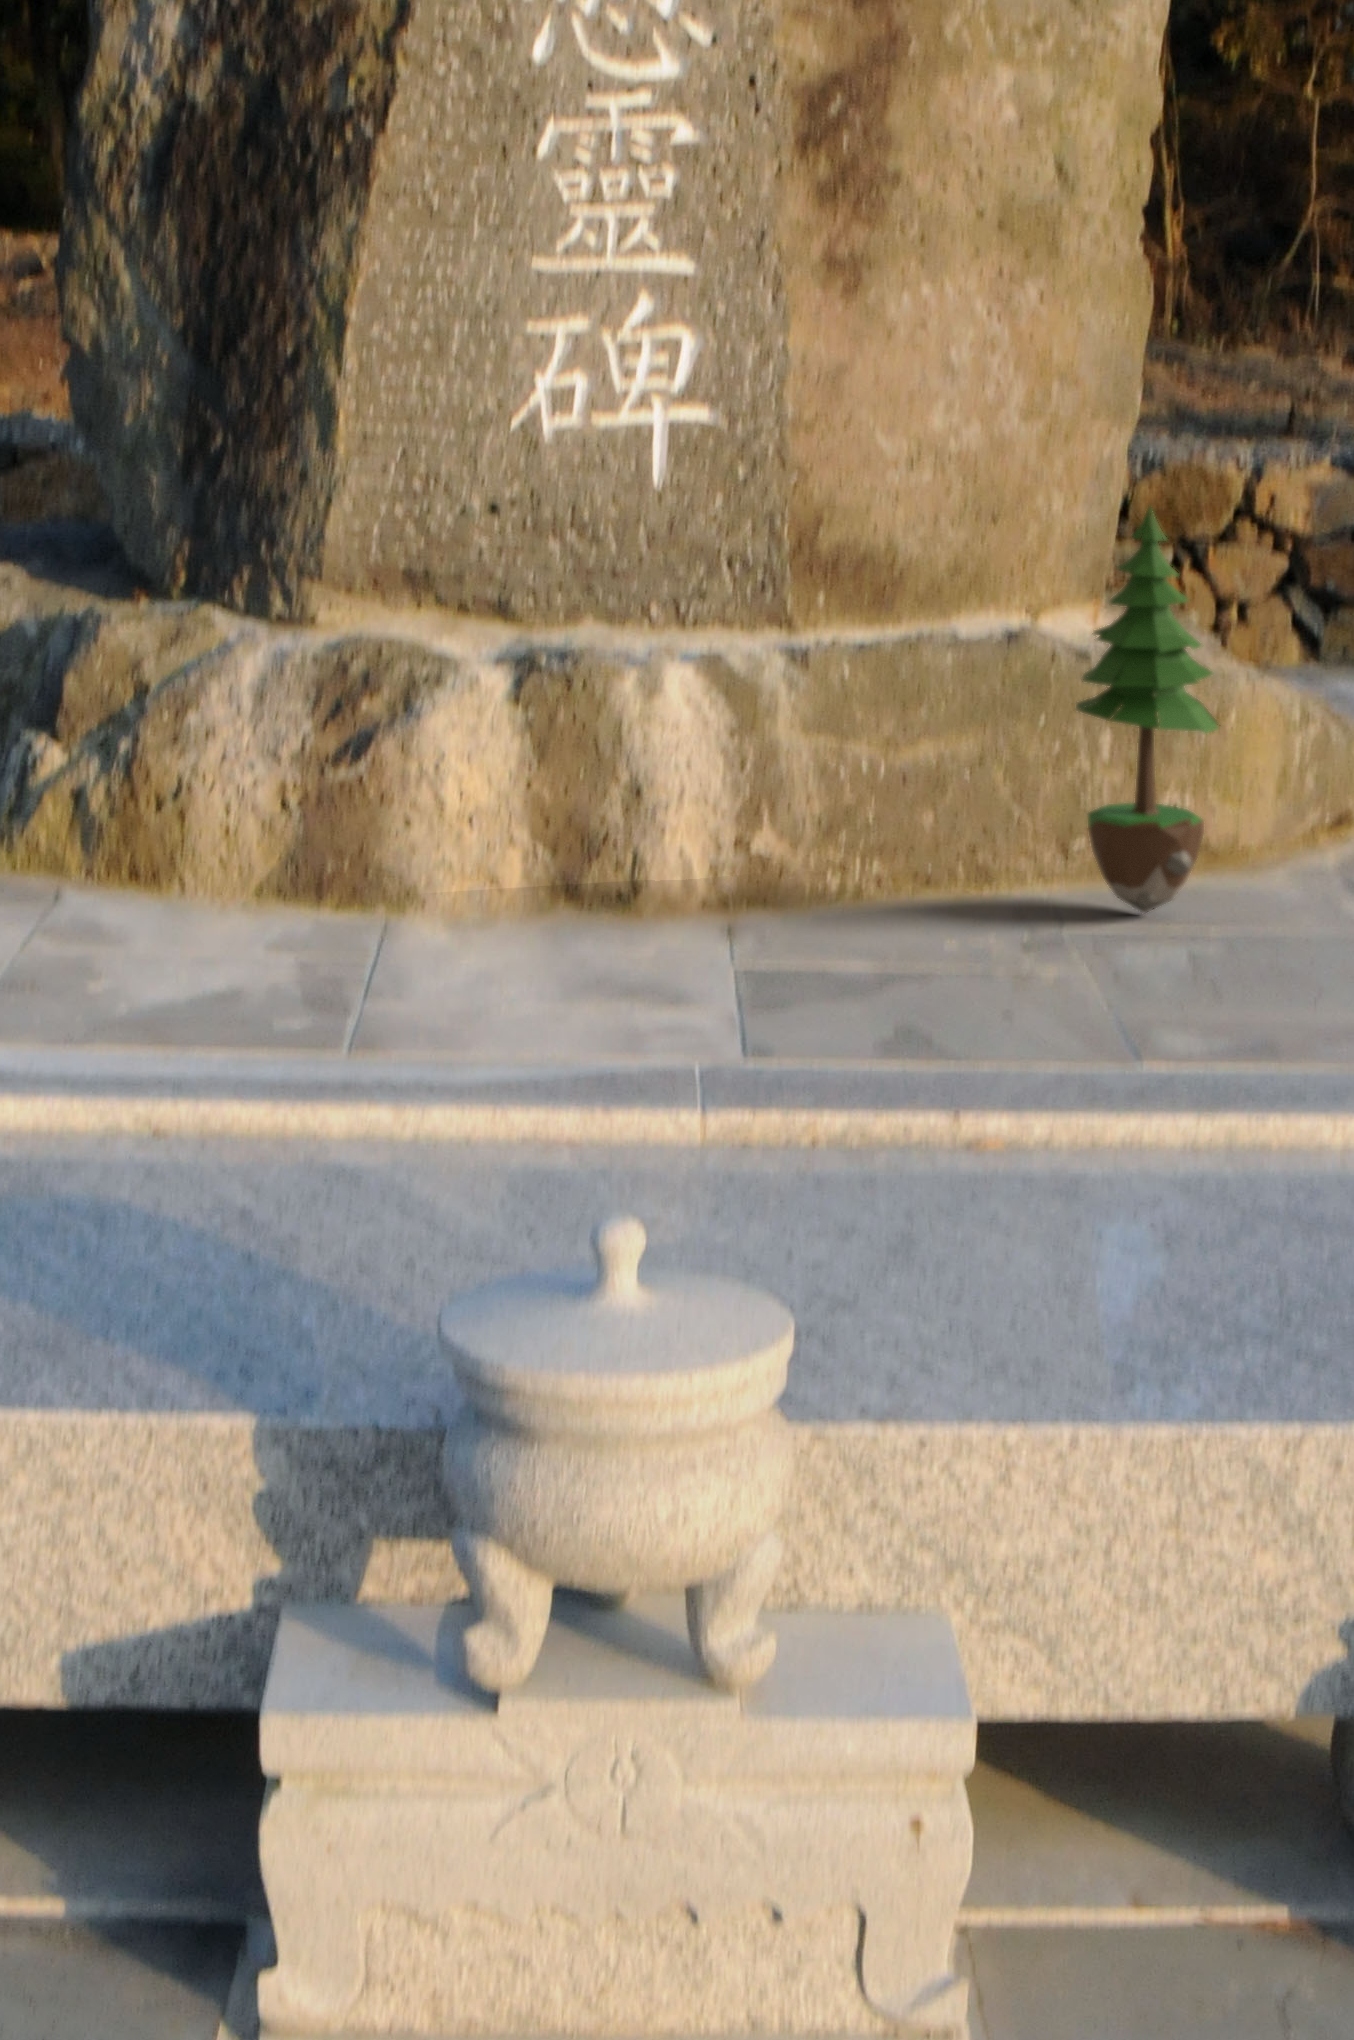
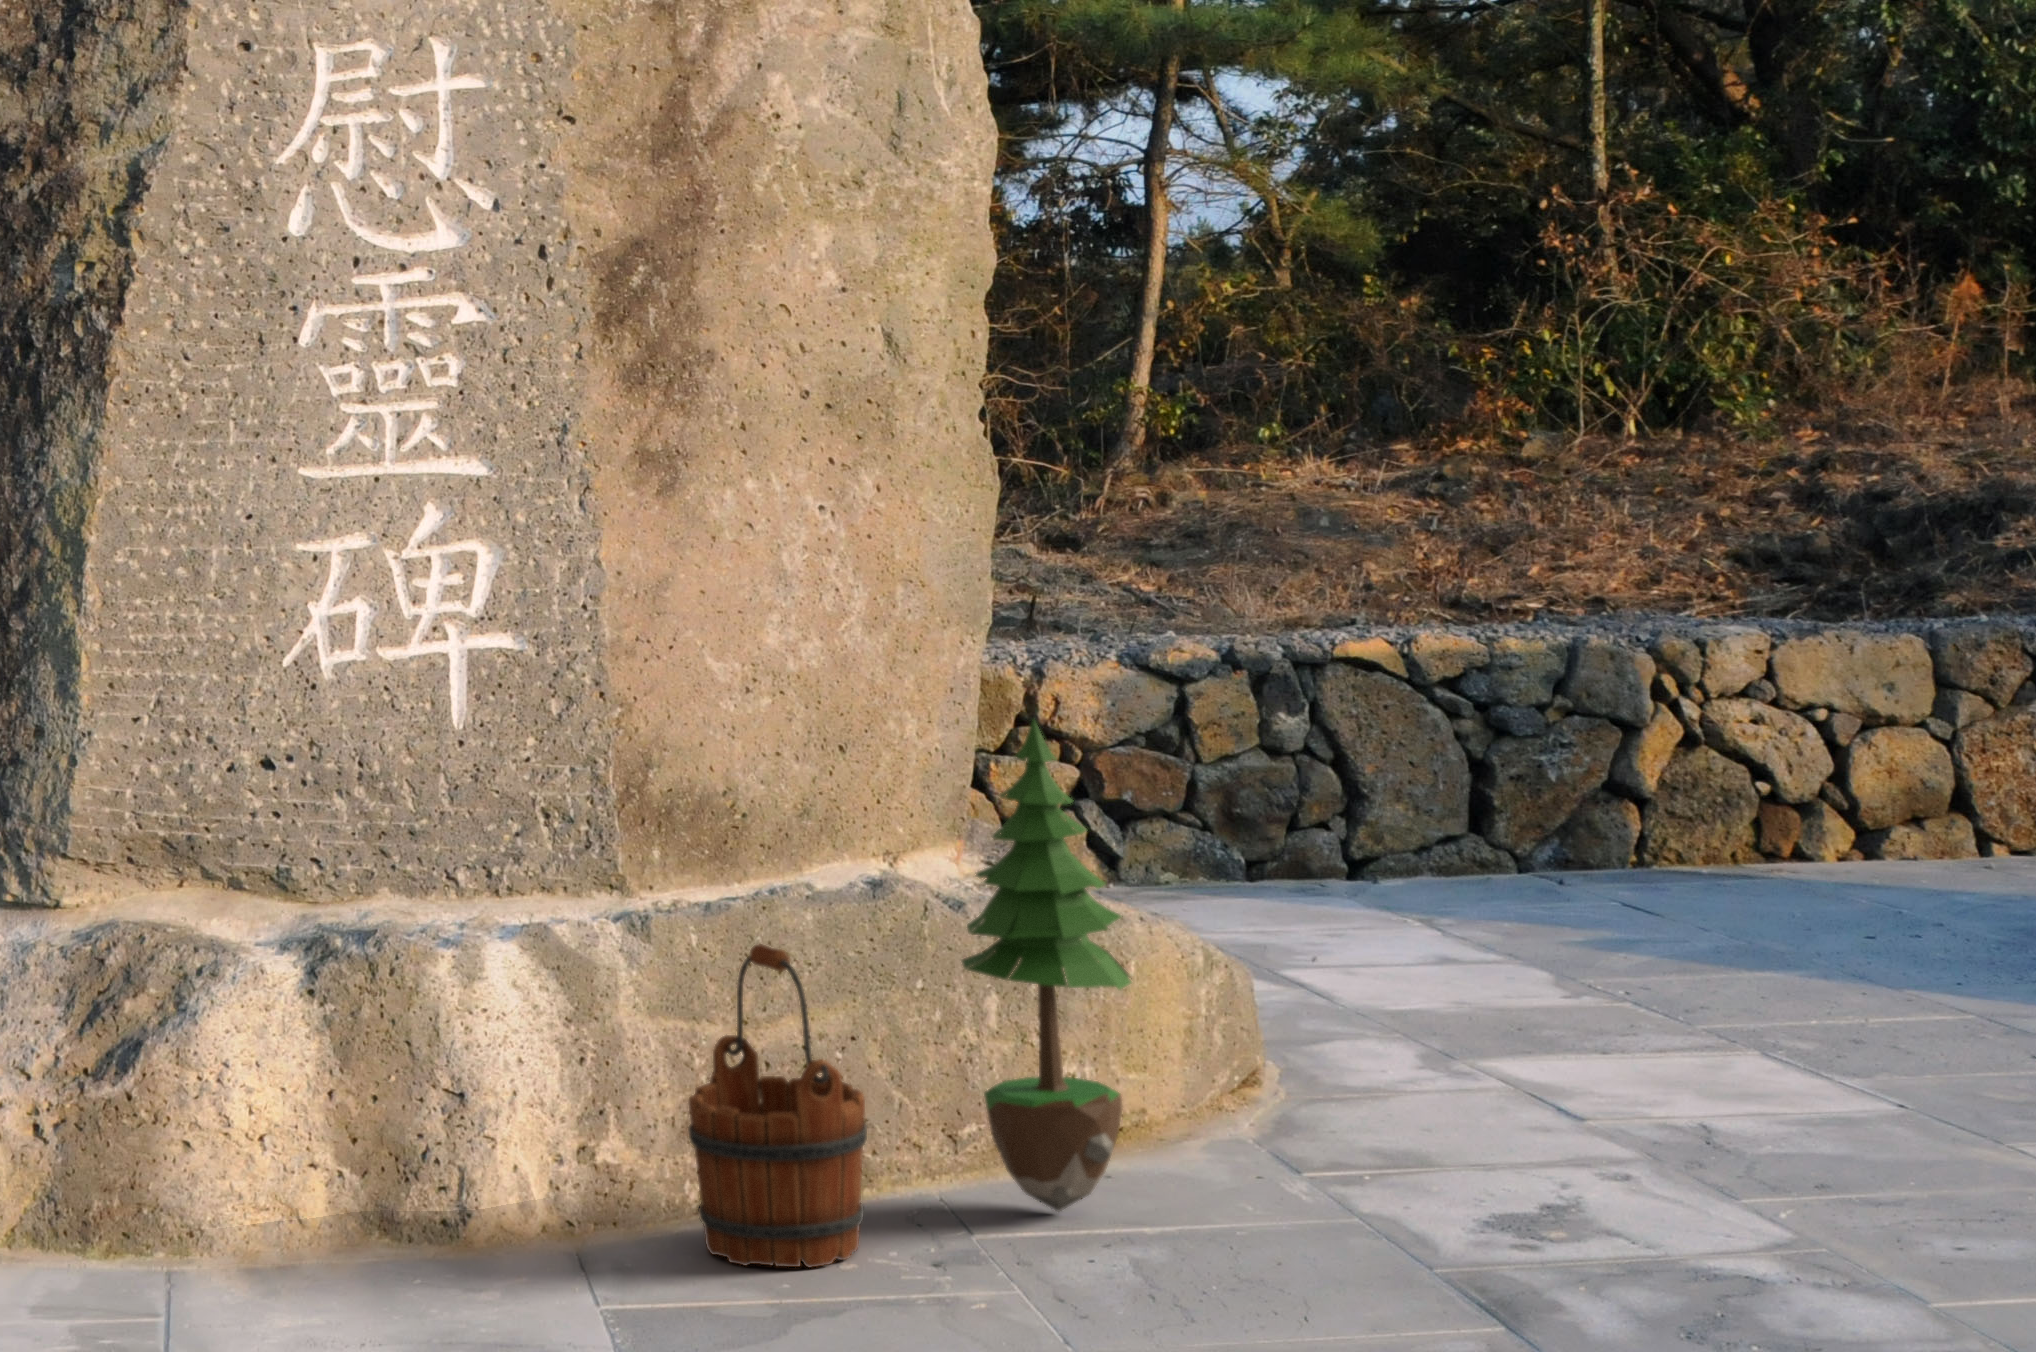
wooden bucket: none [828,679,979,944] -> present [688,944,867,1267]

